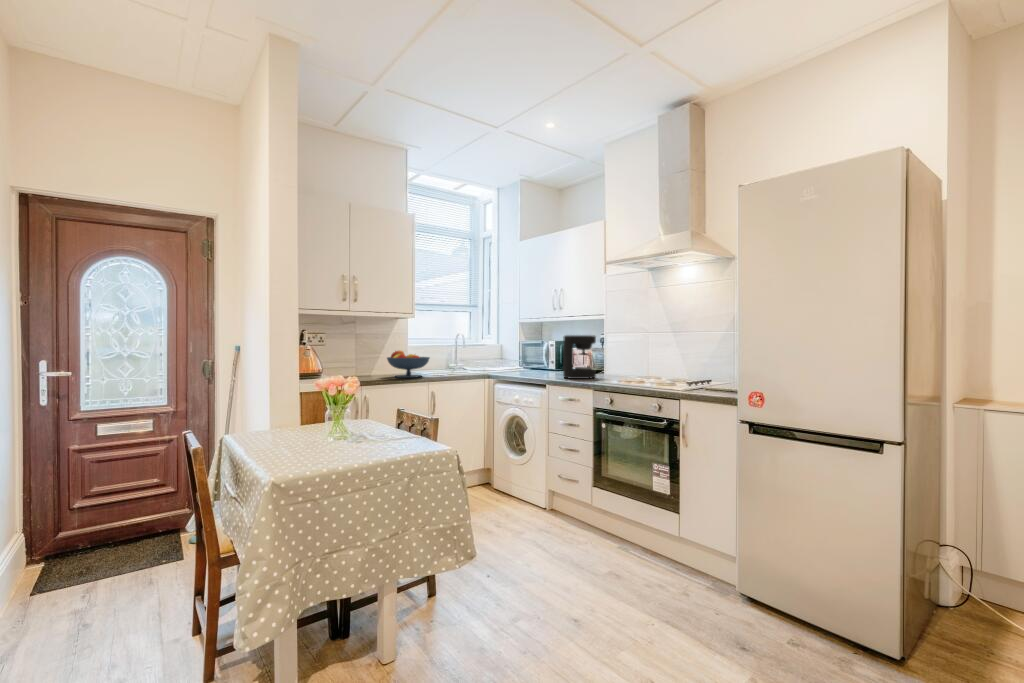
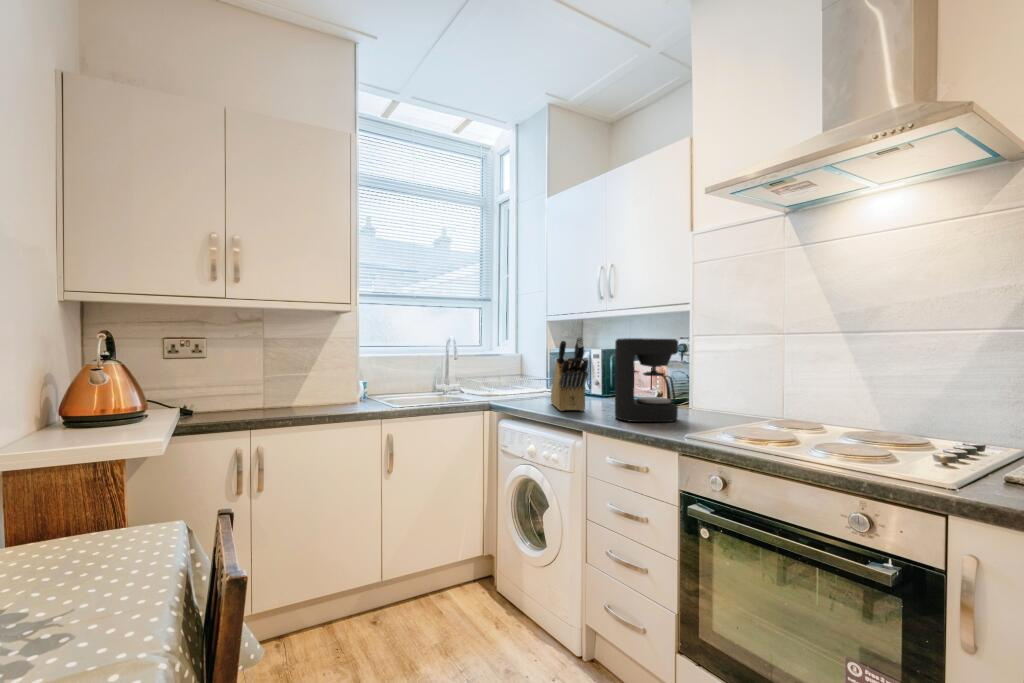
knife block: none [526,334,549,376] -> present [551,337,588,411]
fruit bowl: present [387,351,429,378] -> none [312,362,387,410]

